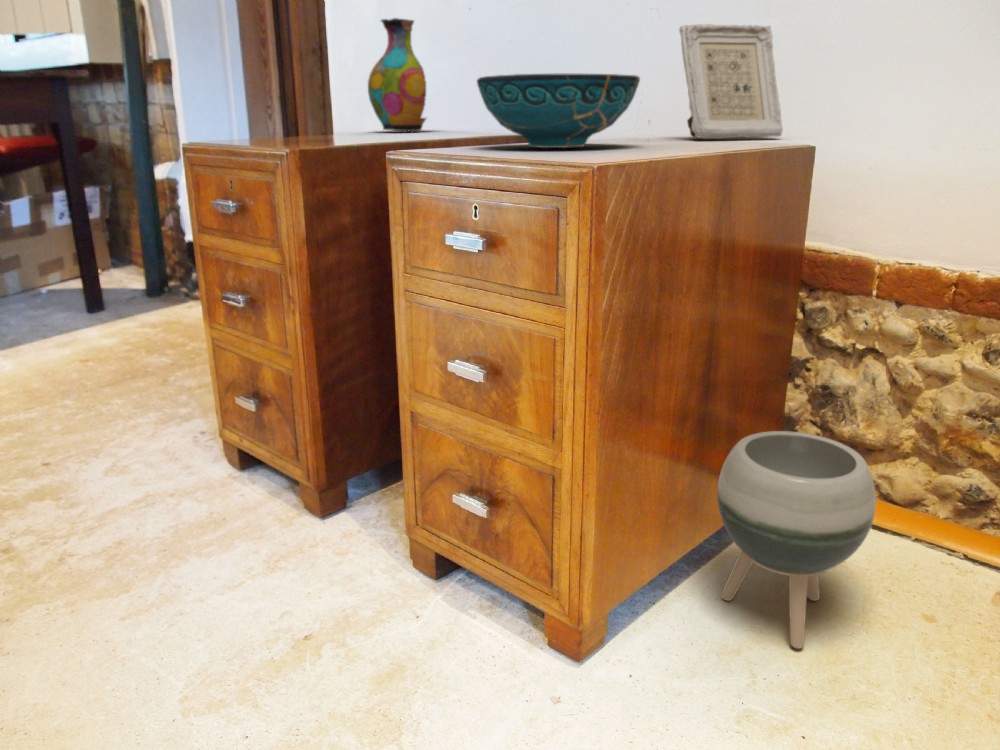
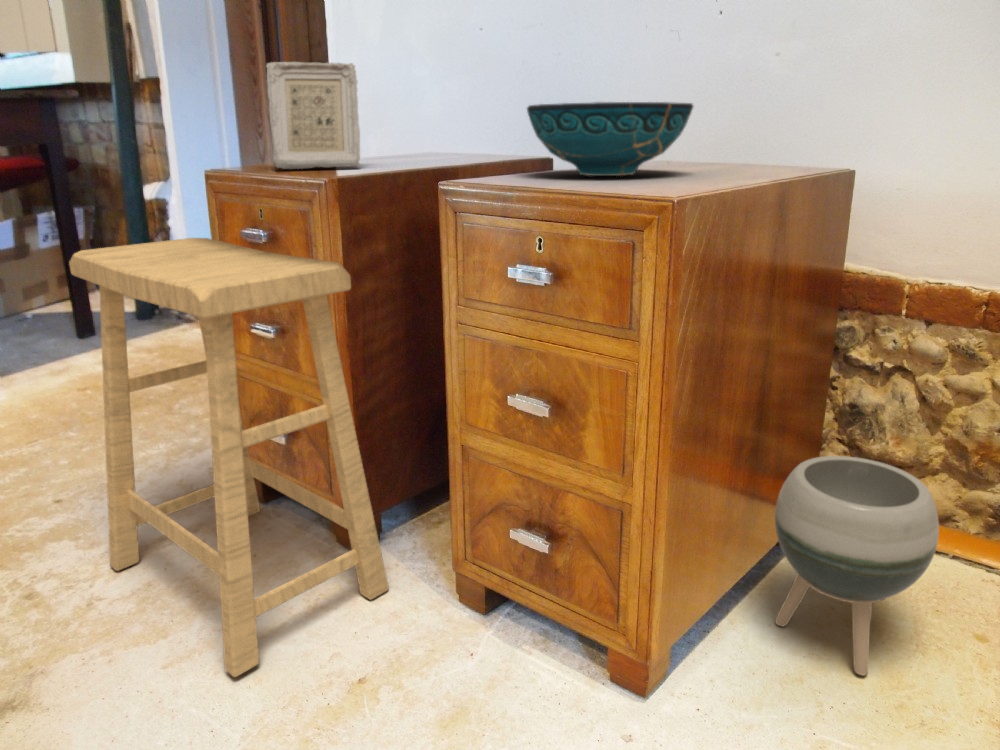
vase: present [368,18,426,131] -> none [373,40,440,153]
picture frame: present [679,24,783,139] -> present [266,62,360,169]
stool: none [46,208,347,627] -> present [69,238,388,677]

